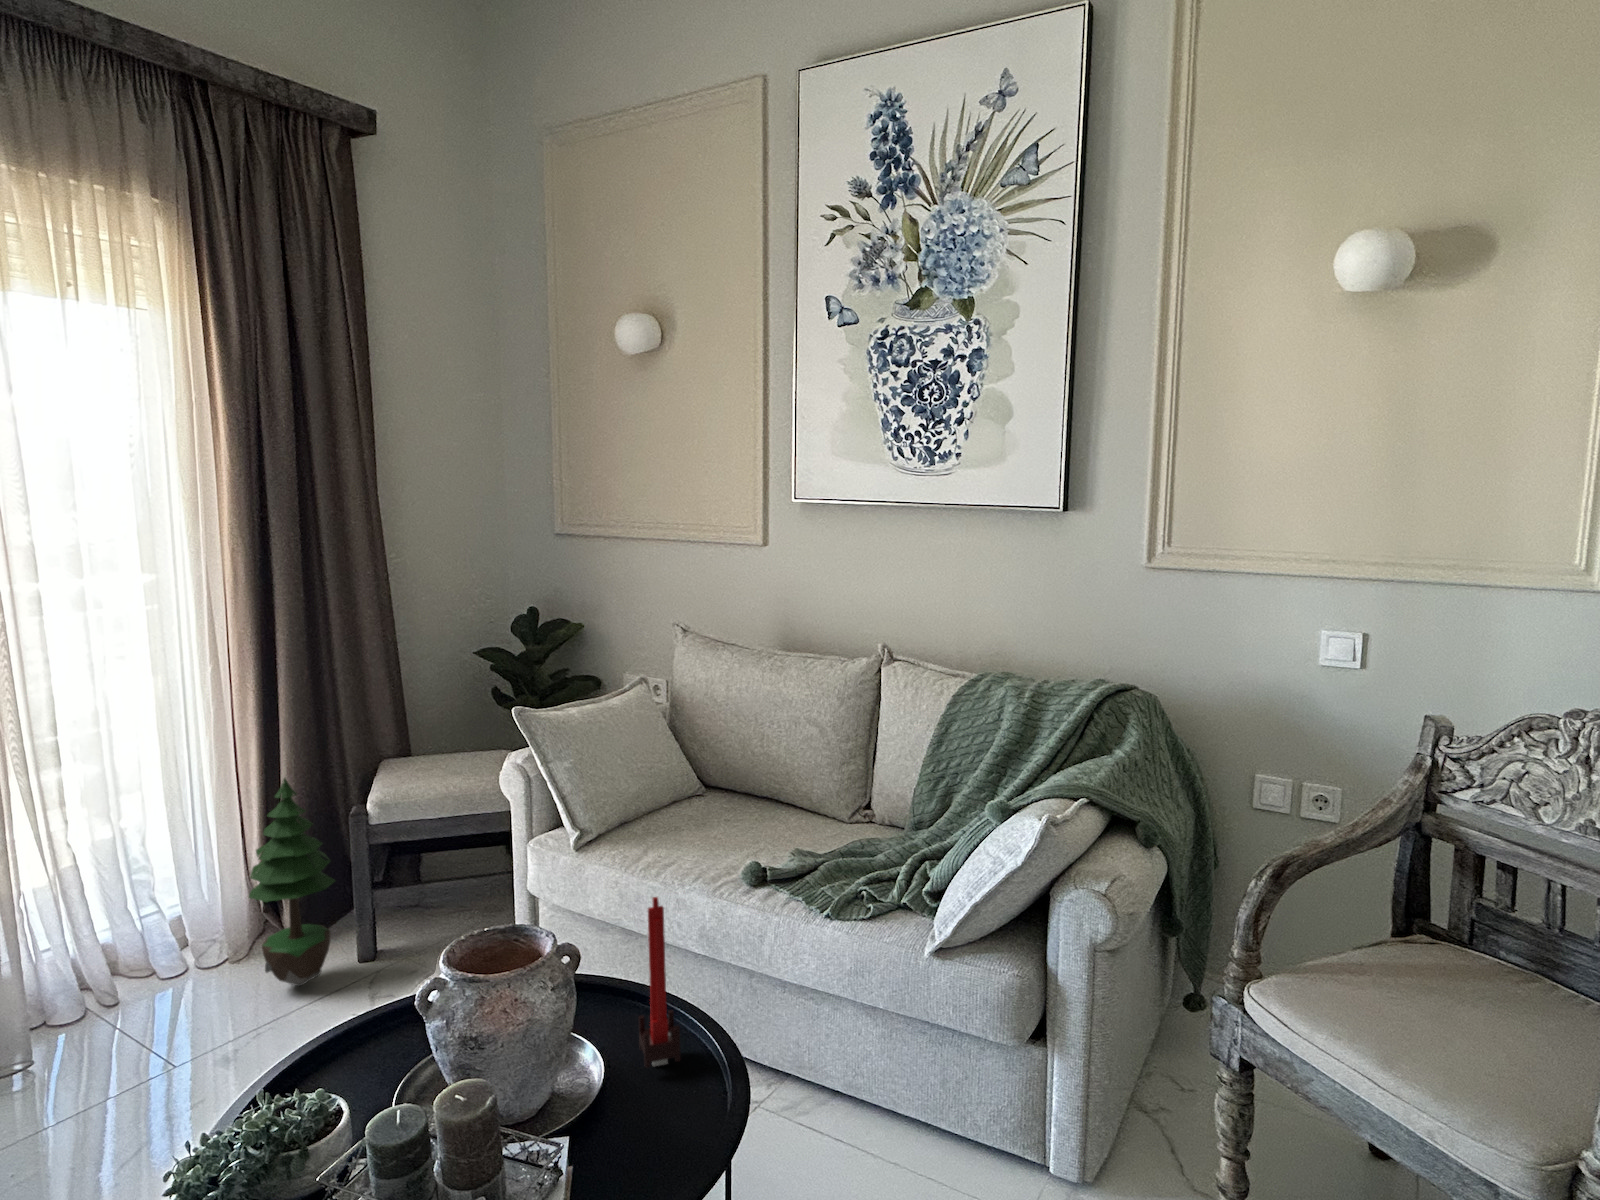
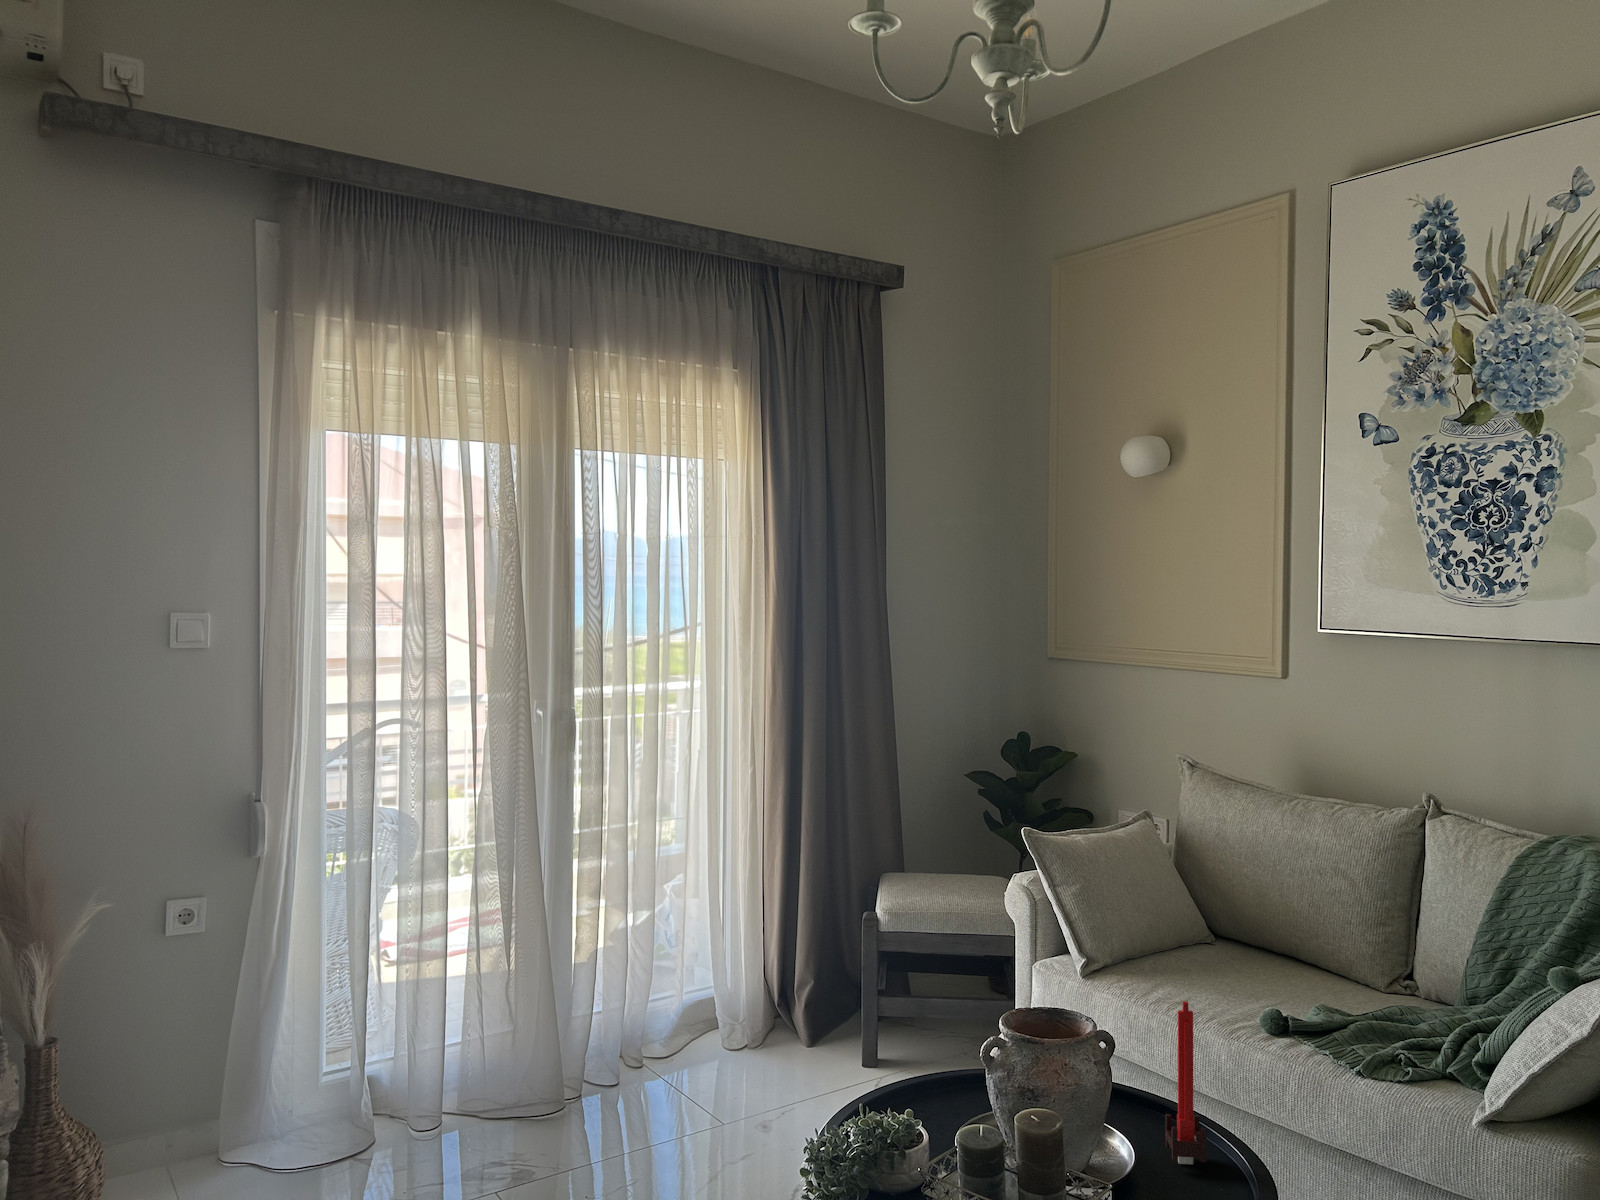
potted tree: present [249,778,335,986] -> none [778,873,849,1074]

